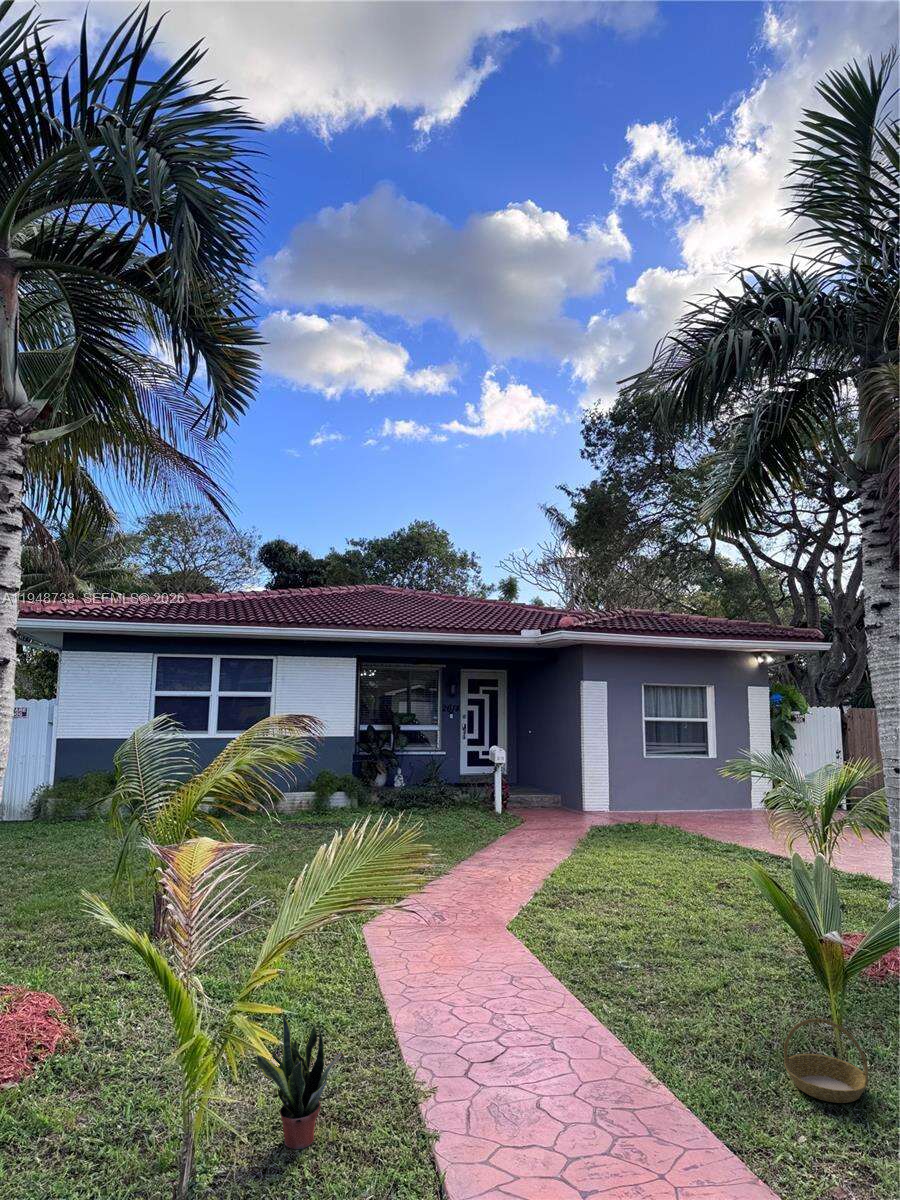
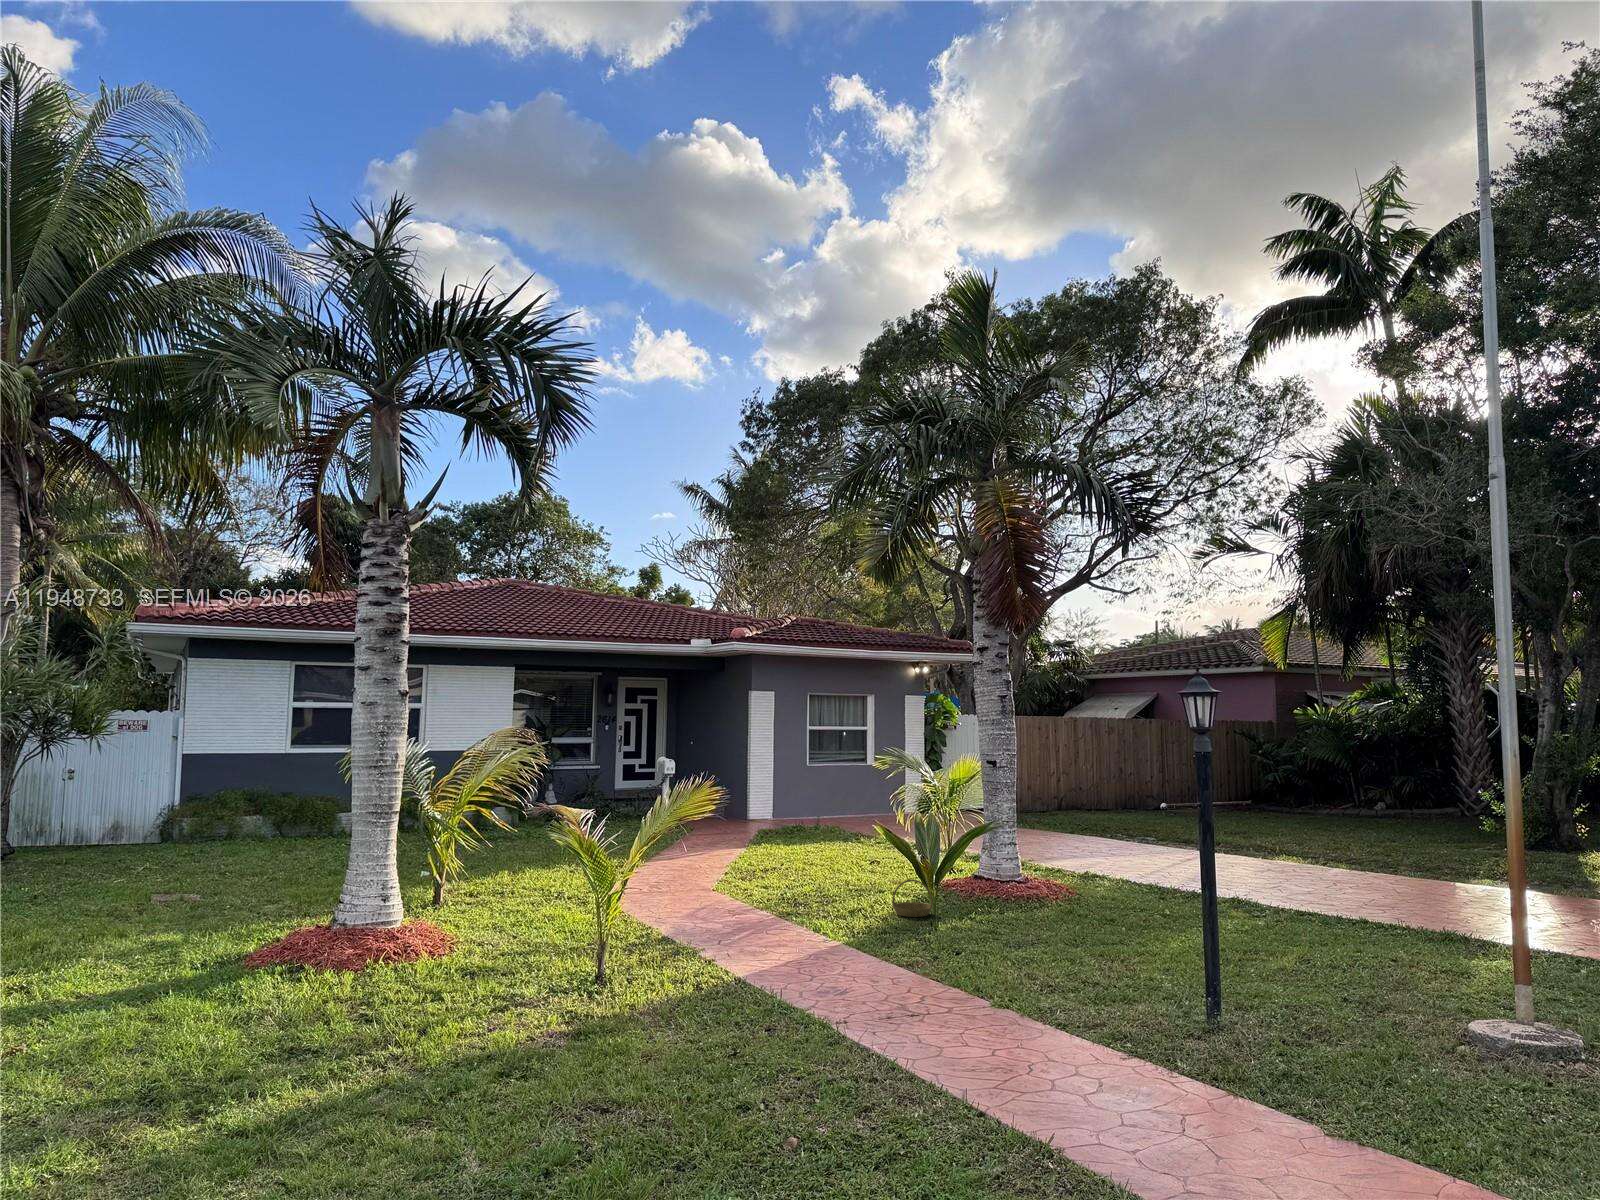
potted plant: present [257,1017,342,1149] -> none [632,880,671,941]

